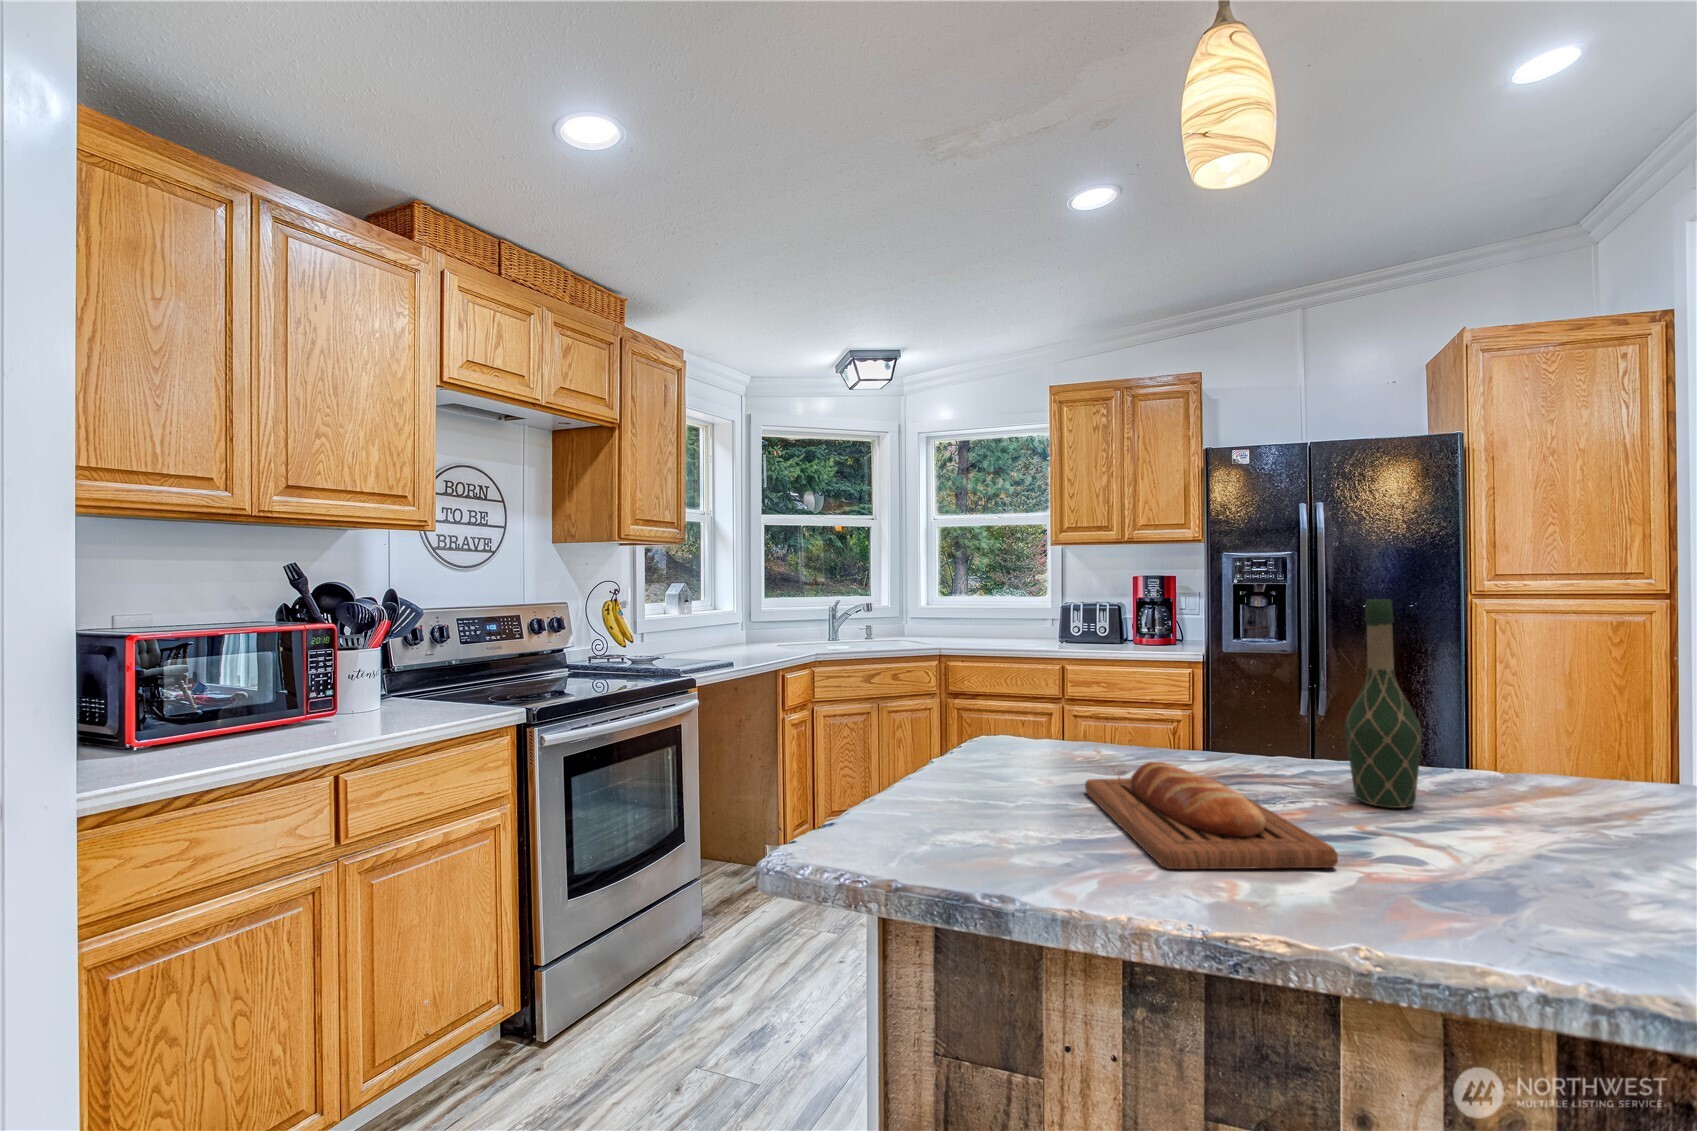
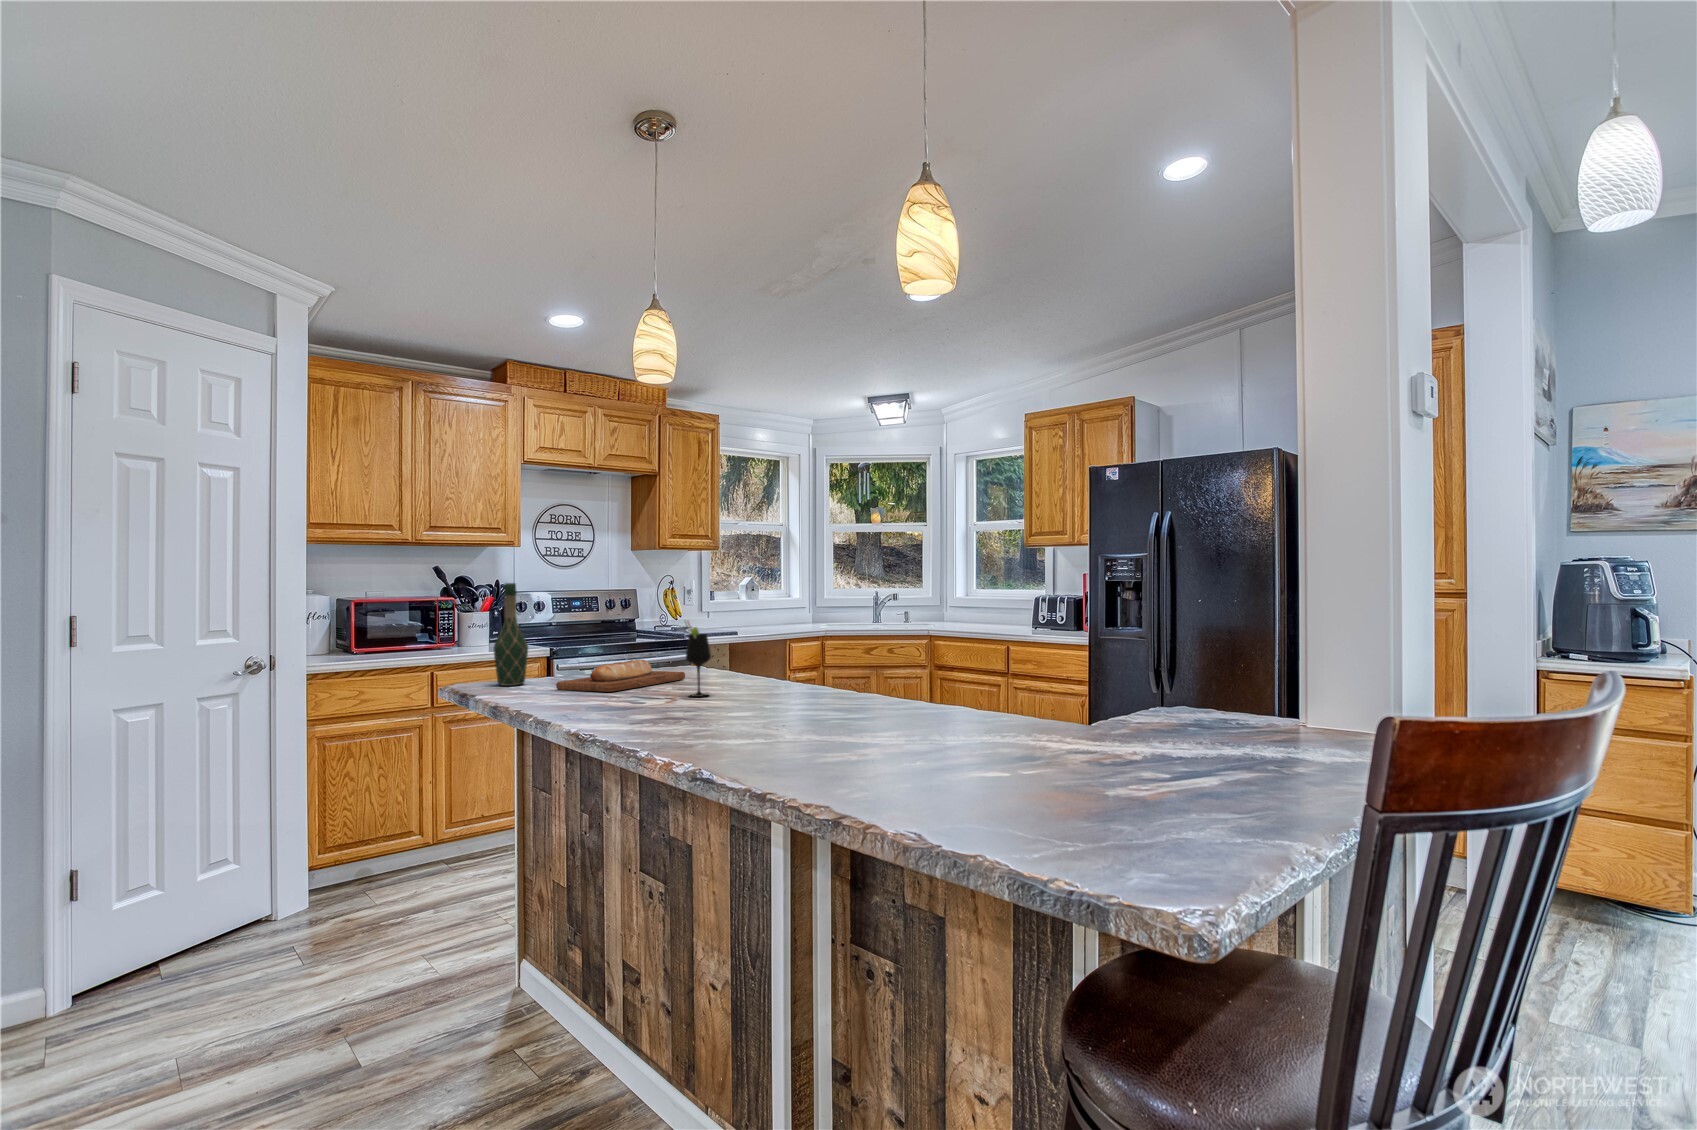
wine bottle: present [1345,599,1422,808] -> present [493,583,528,686]
wine glass: none [1514,692,1594,867] -> present [685,621,711,697]

